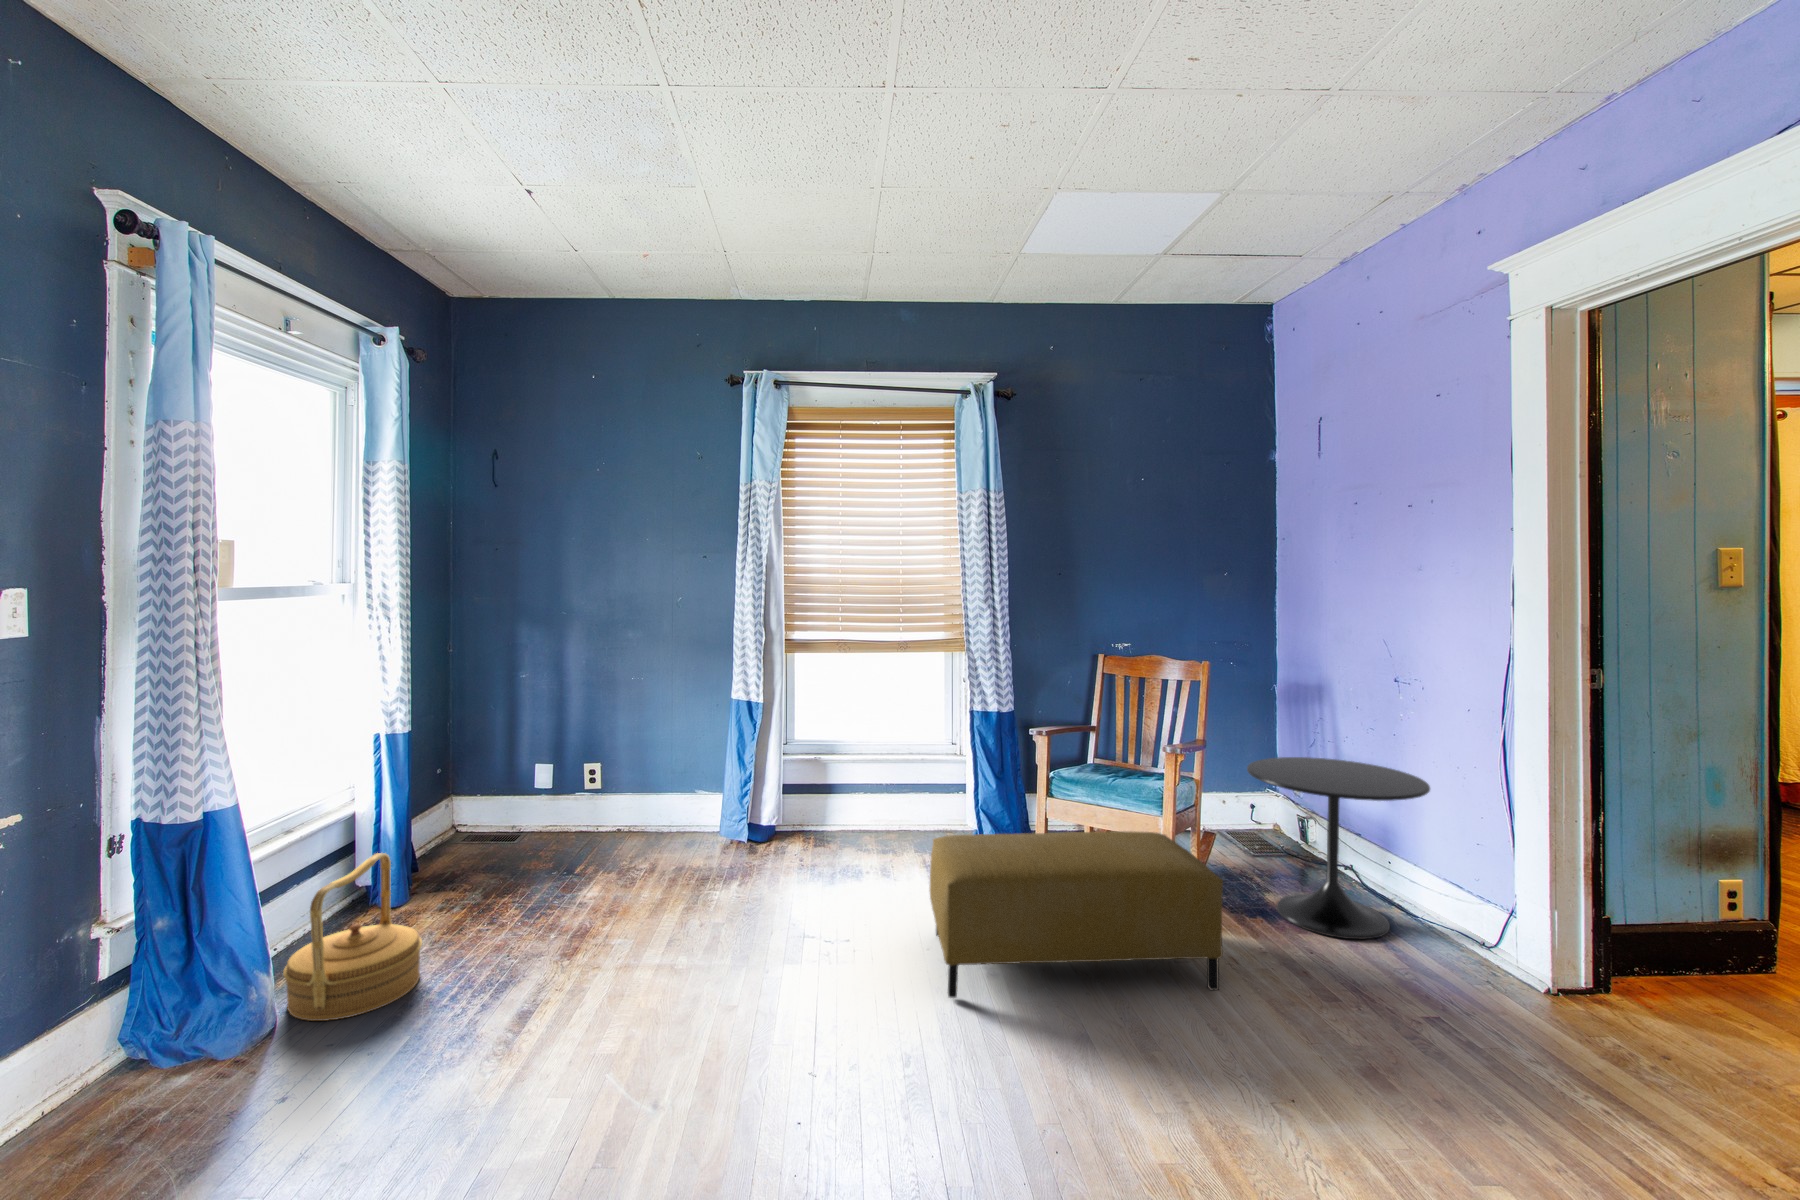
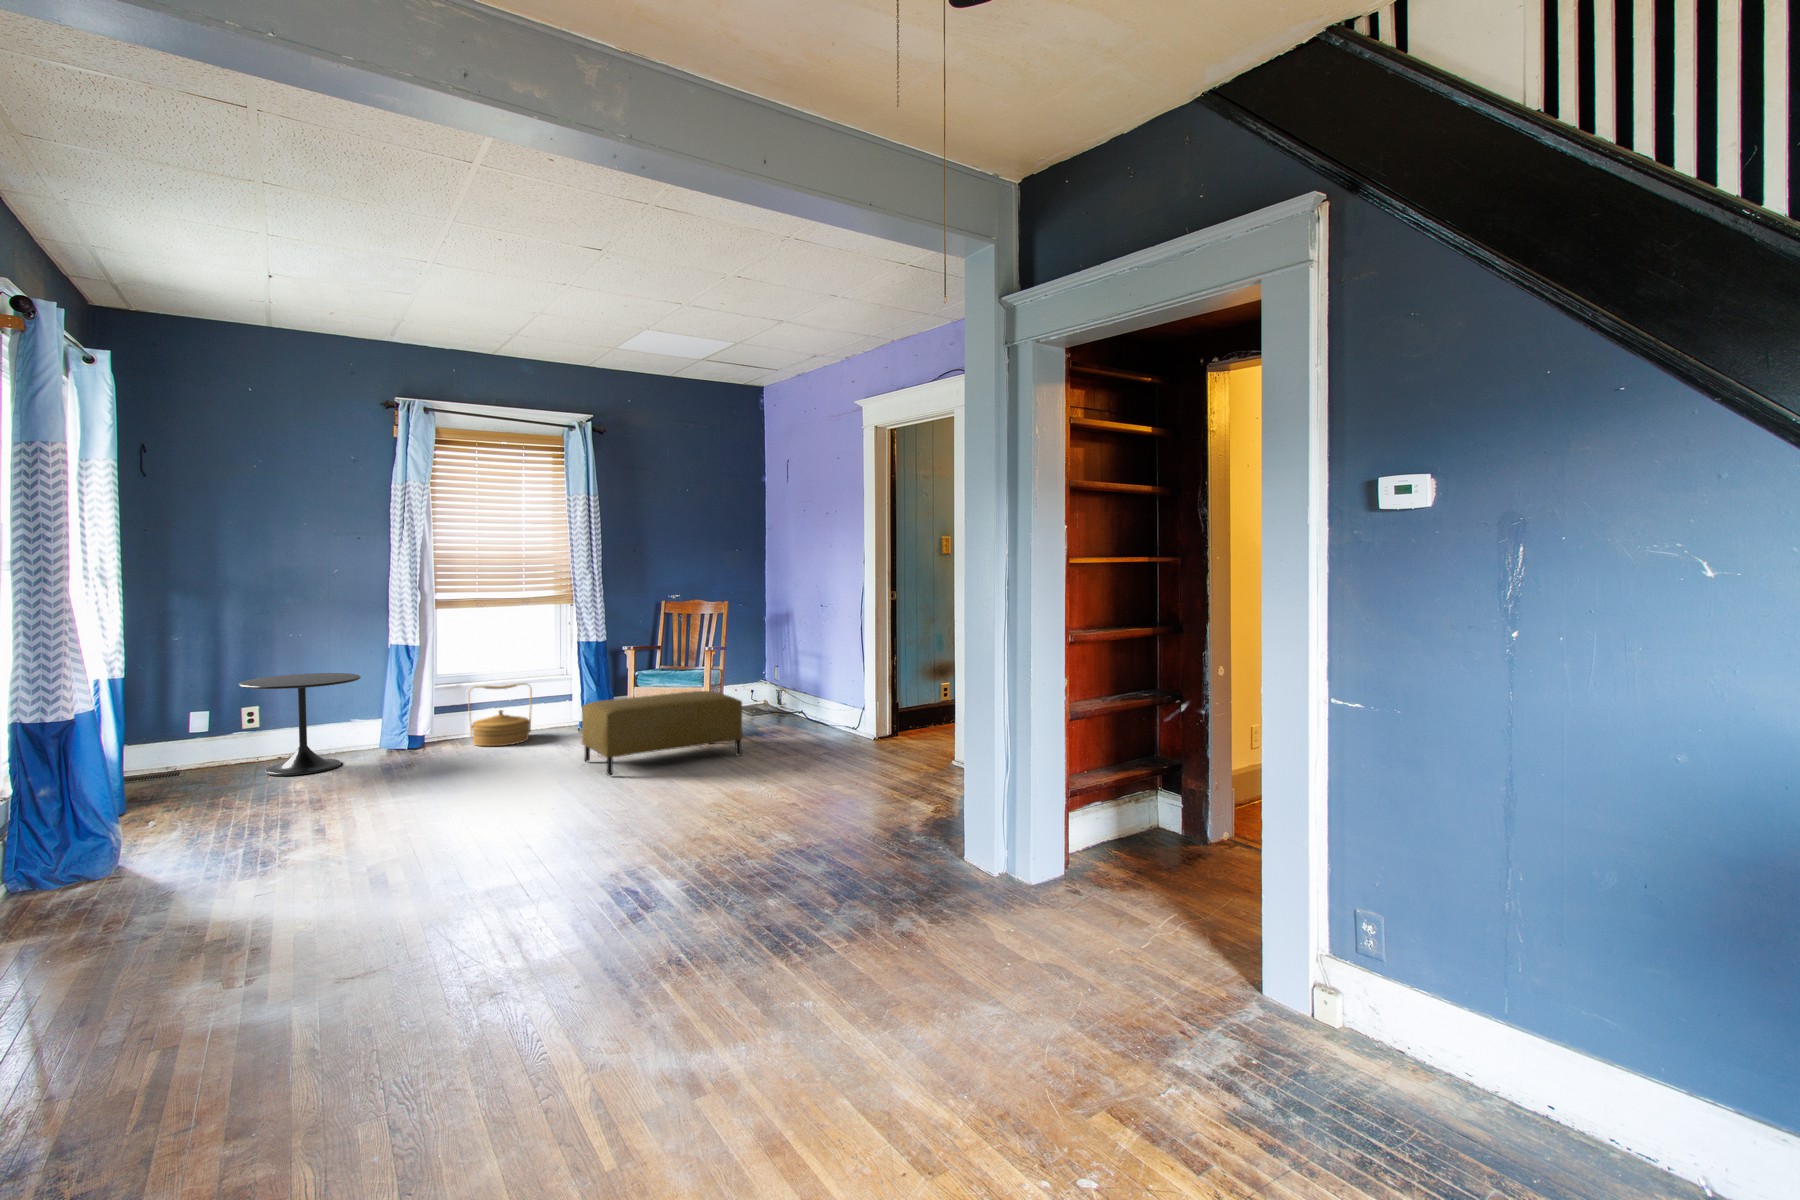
side table: present [1247,757,1430,939] -> present [238,673,361,776]
woven basket: present [283,853,422,1021] -> present [468,683,532,746]

